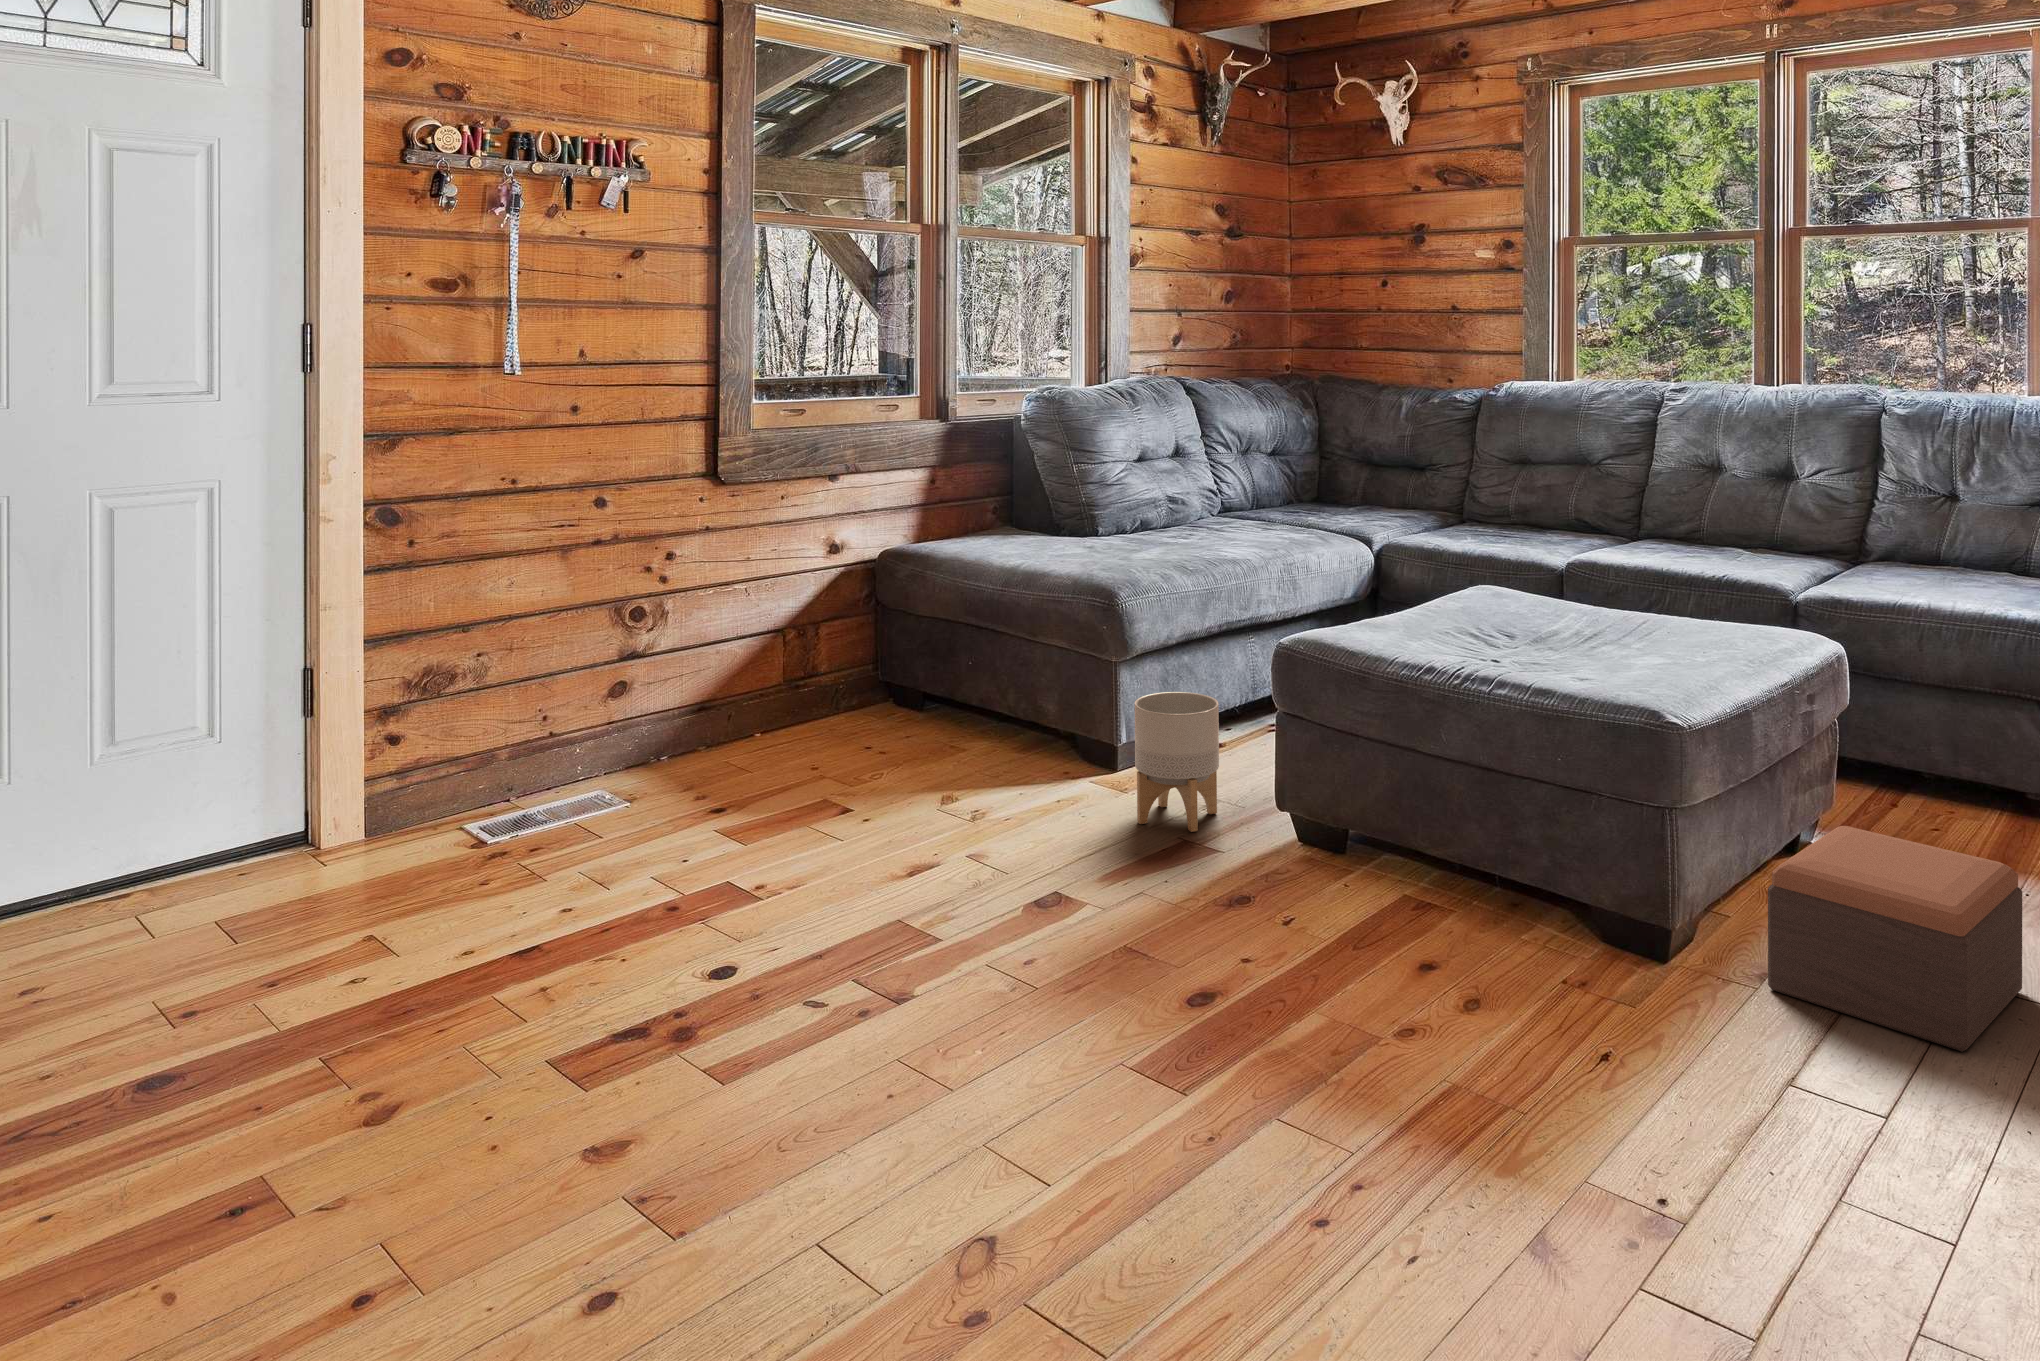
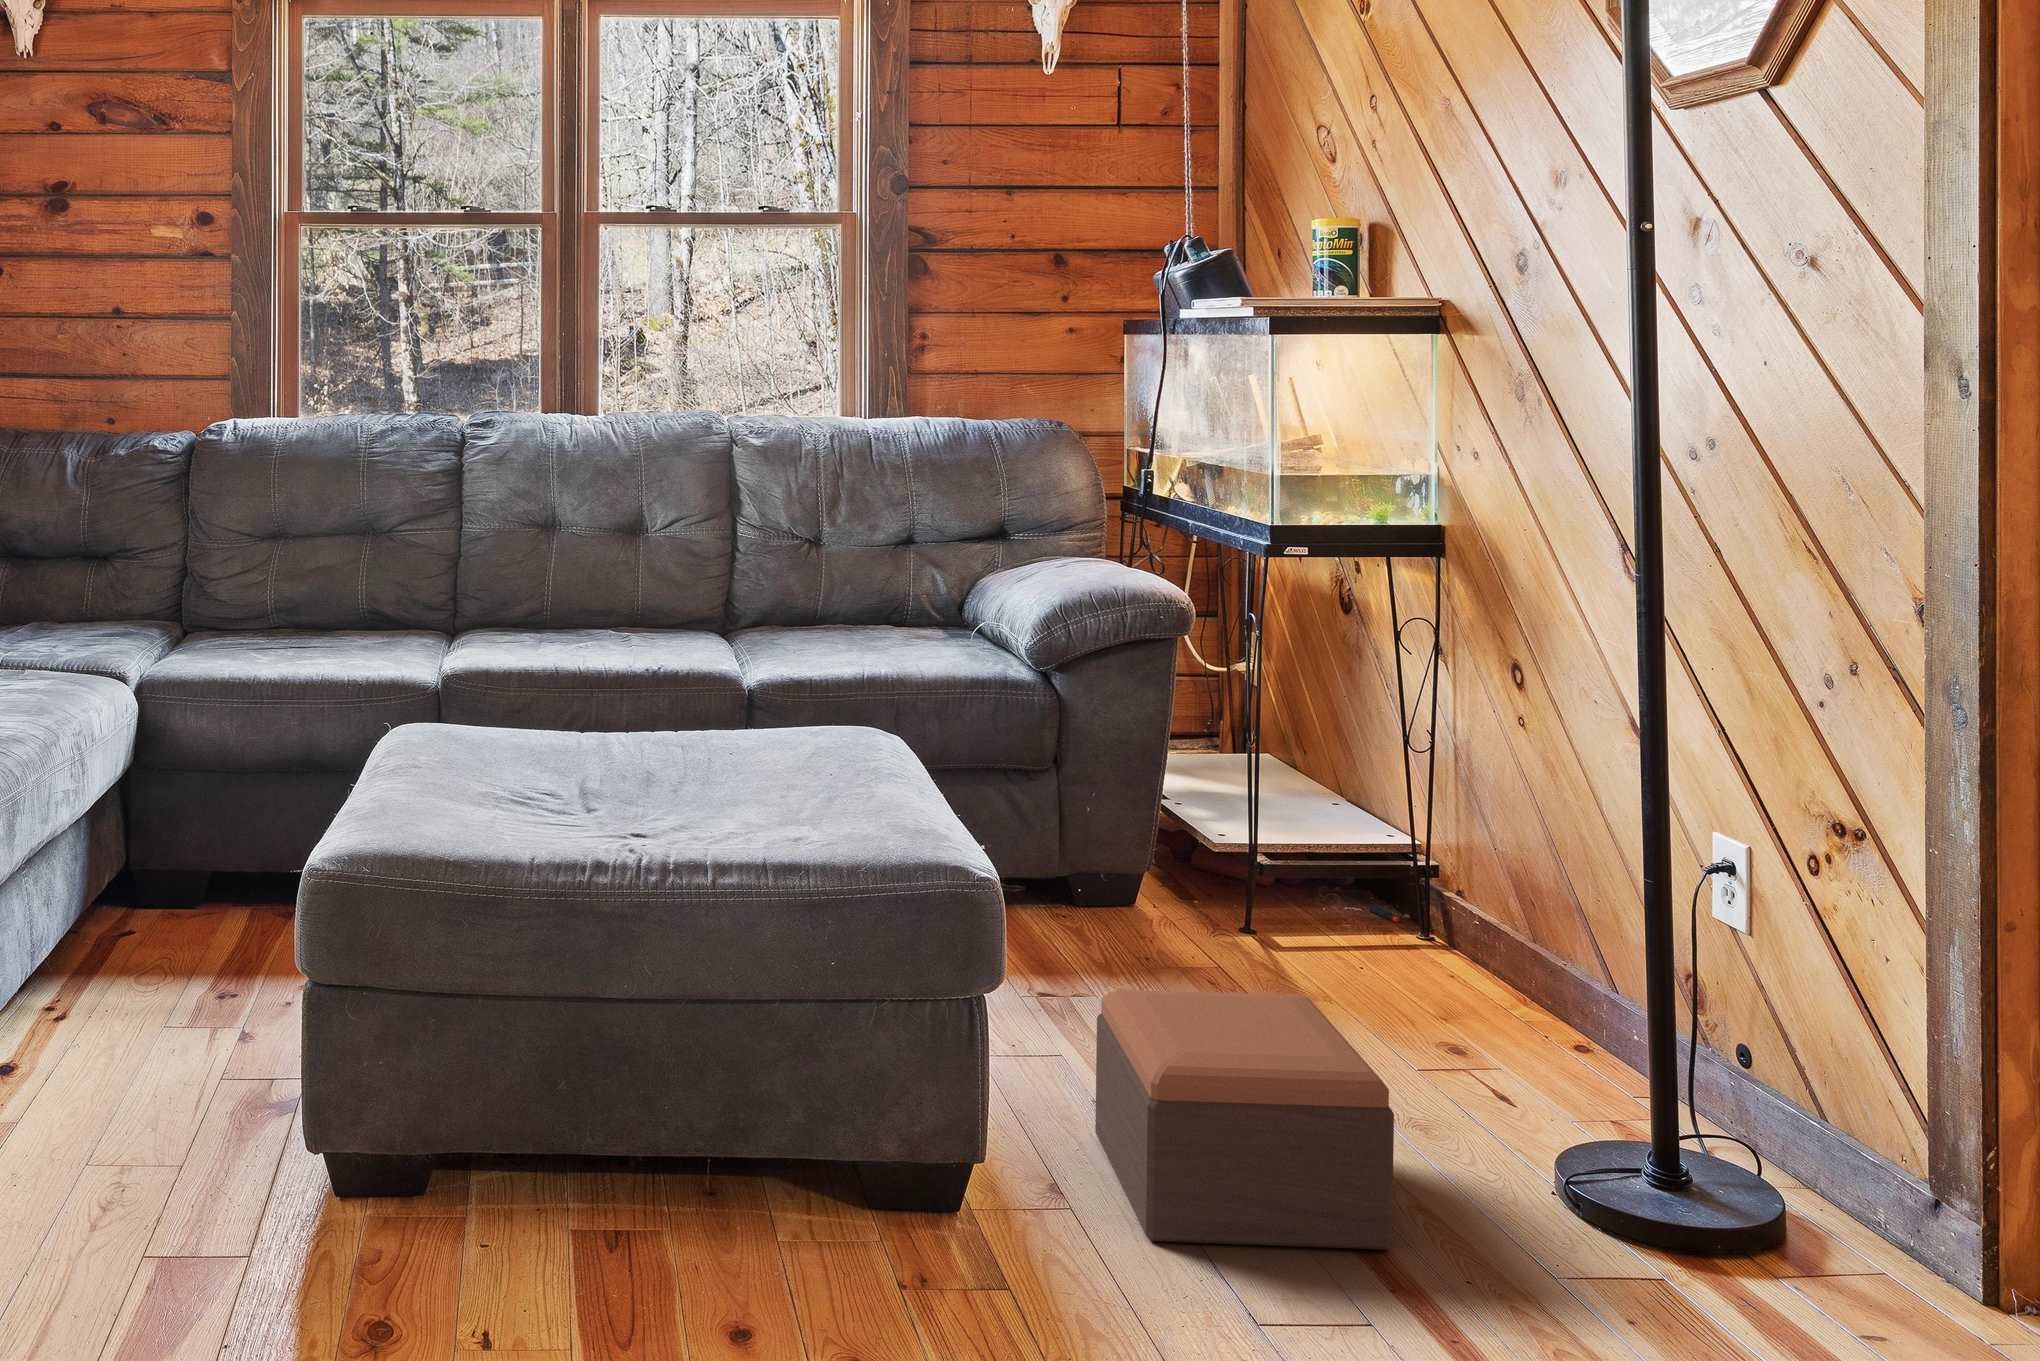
planter: present [1135,692,1219,832] -> none [50,1006,209,1283]

